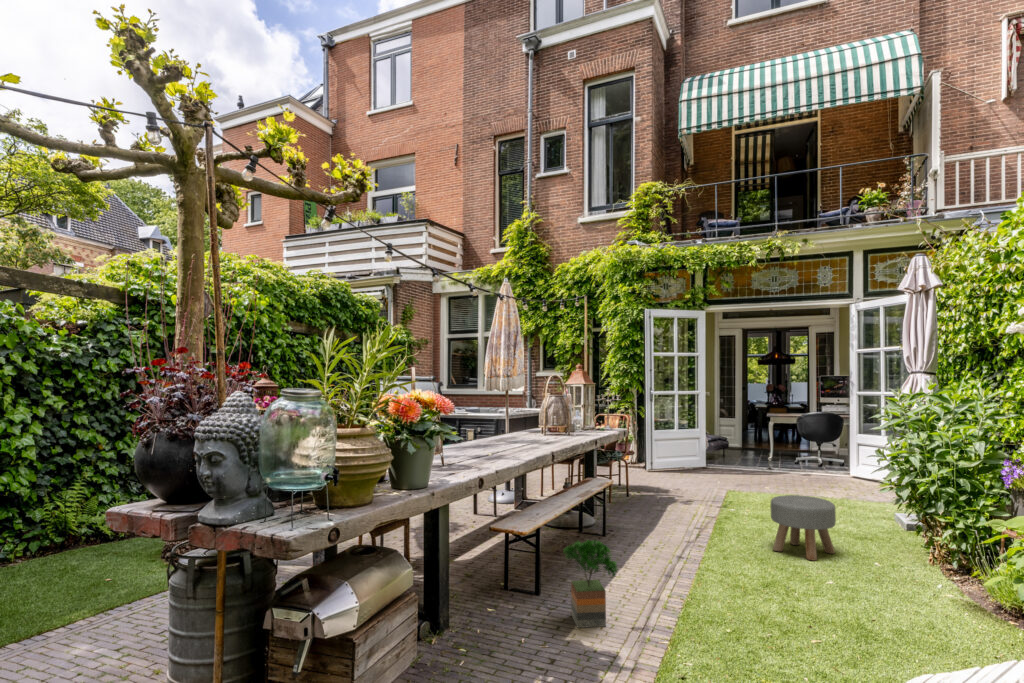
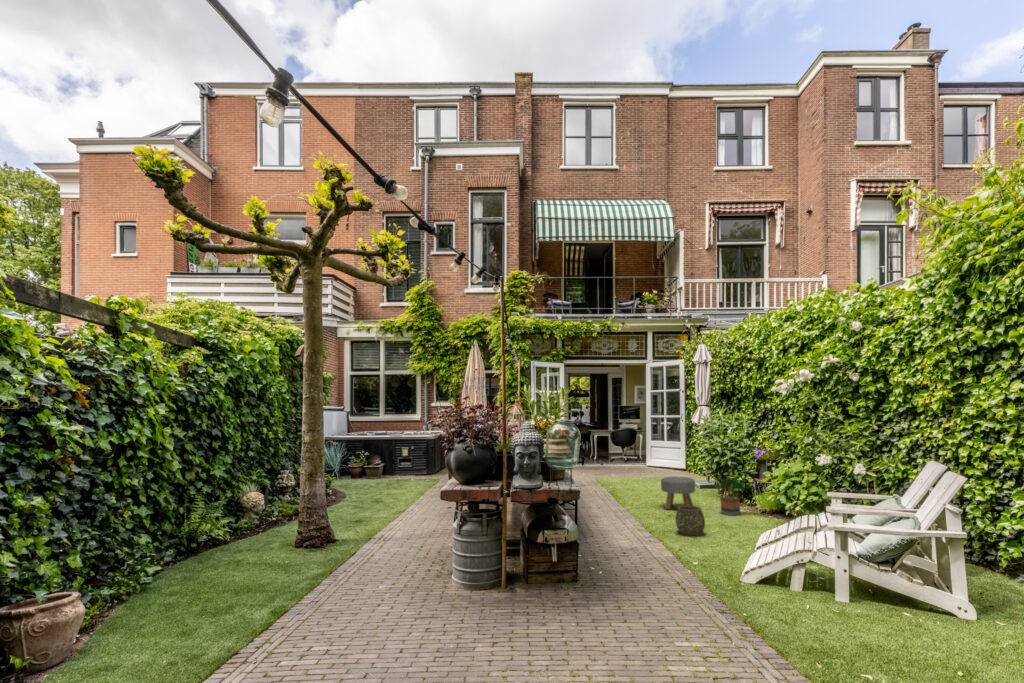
potted tree: present [564,540,618,628] -> present [717,479,744,516]
woven basket: none [718,555,775,615] -> present [675,506,705,535]

